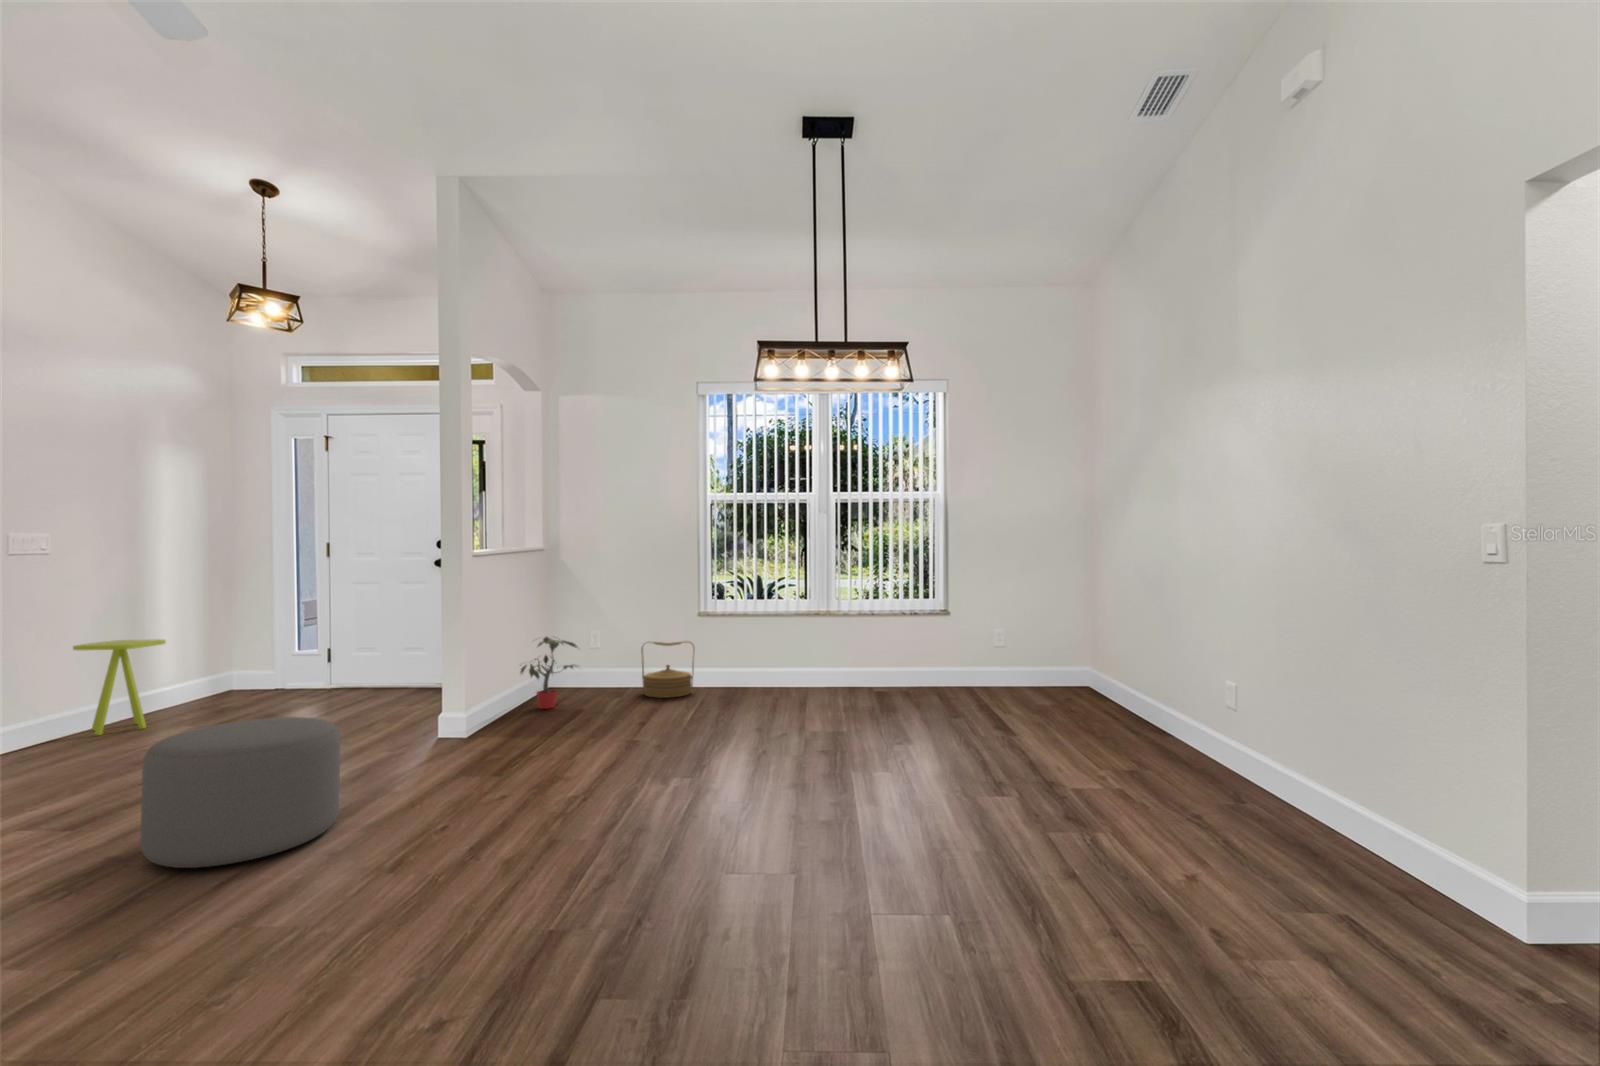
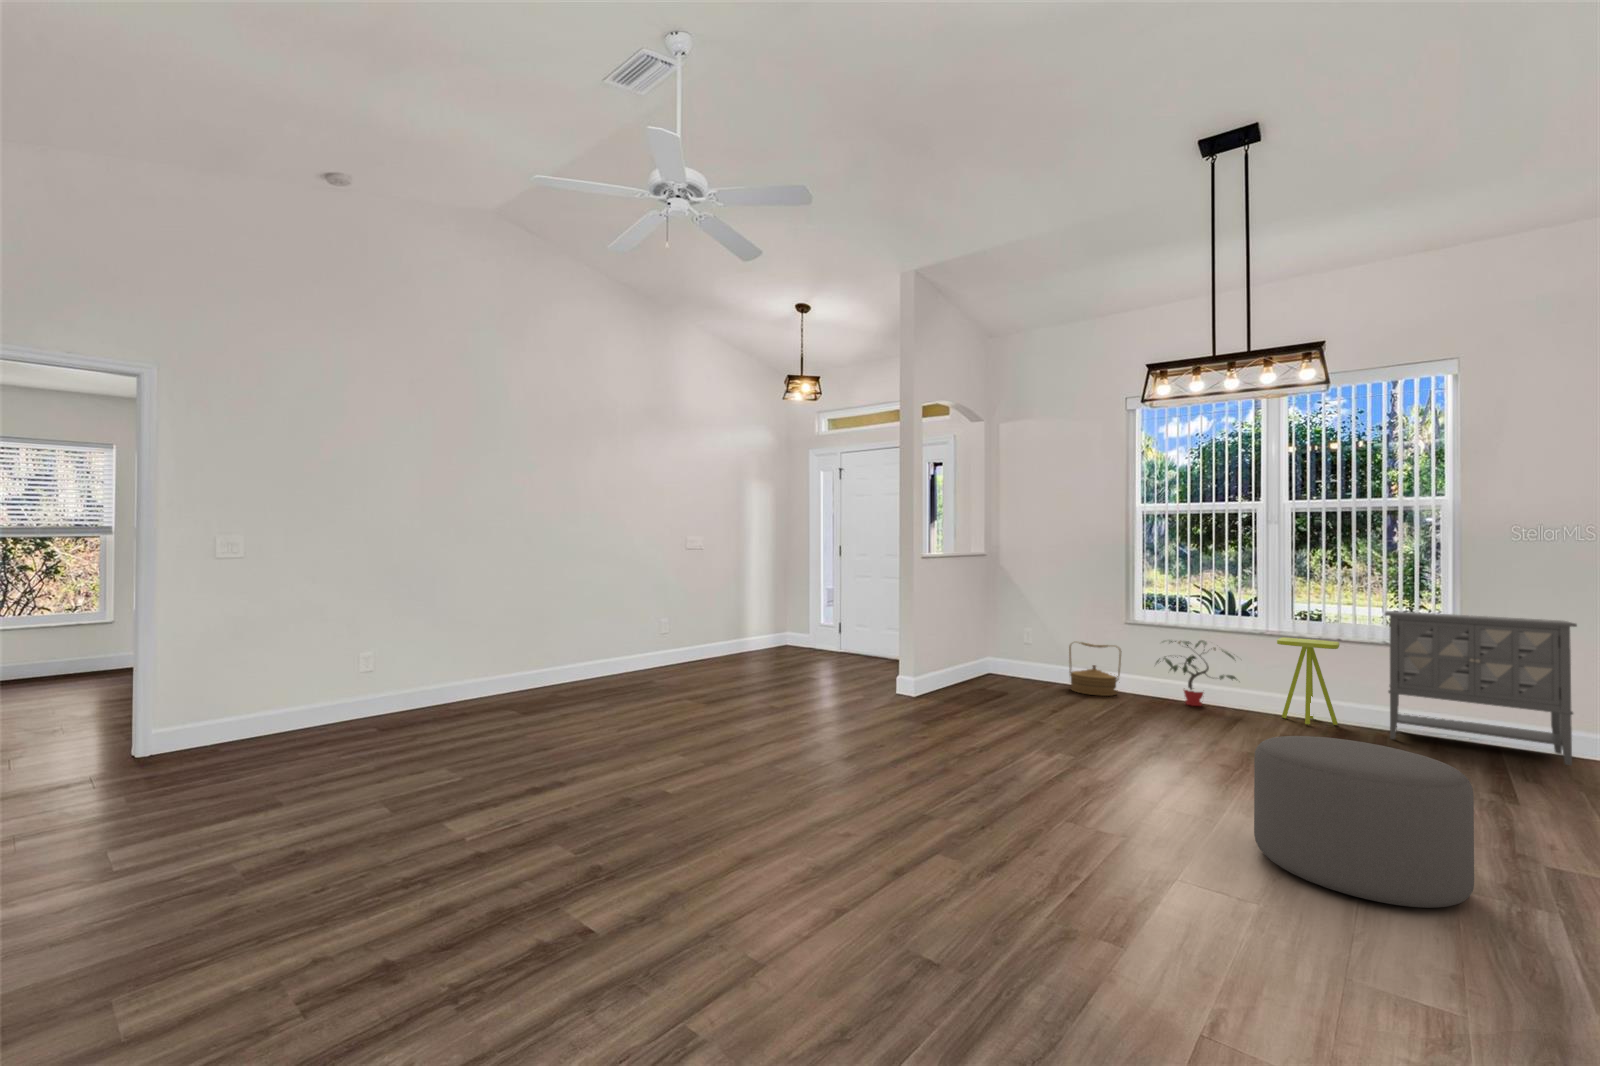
cabinet: none [902,587,1019,697] -> present [1385,611,1577,765]
potted plant: present [521,637,578,709] -> present [1156,640,1236,706]
side table: present [73,639,166,735] -> present [1277,638,1339,725]
ottoman: present [140,717,341,868] -> present [1254,736,1474,908]

